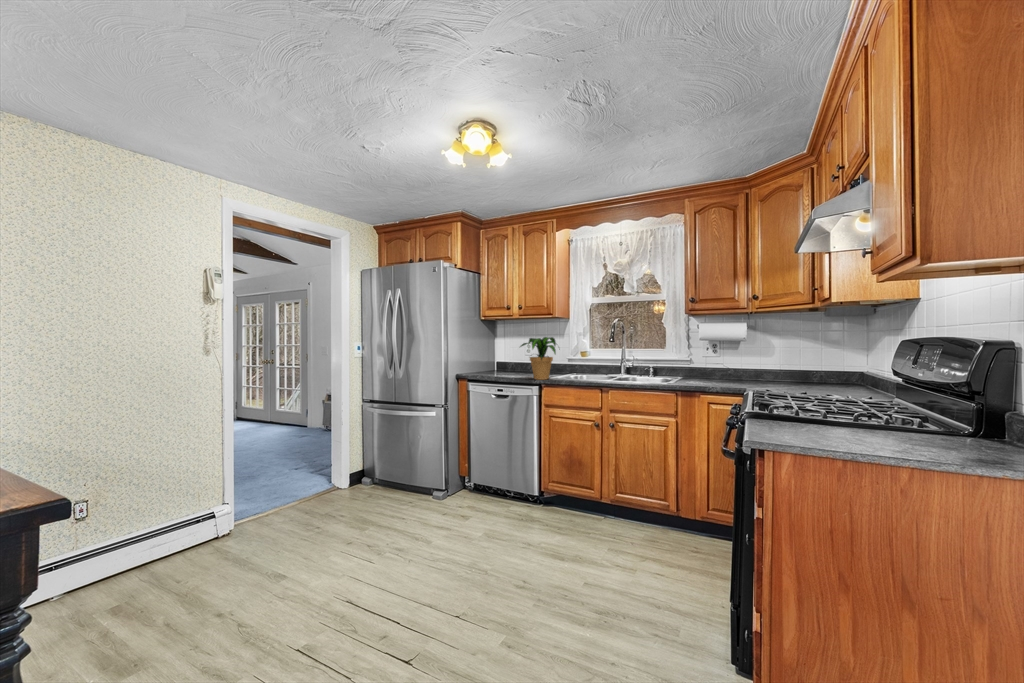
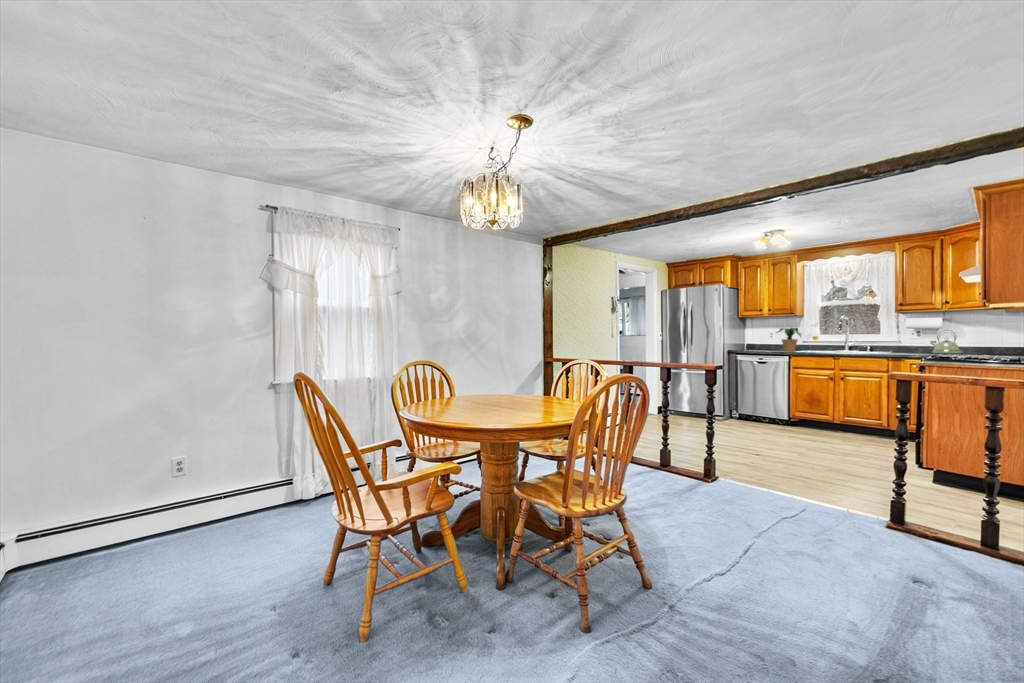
kettle: none [730,344,772,382] -> present [931,335,961,354]

